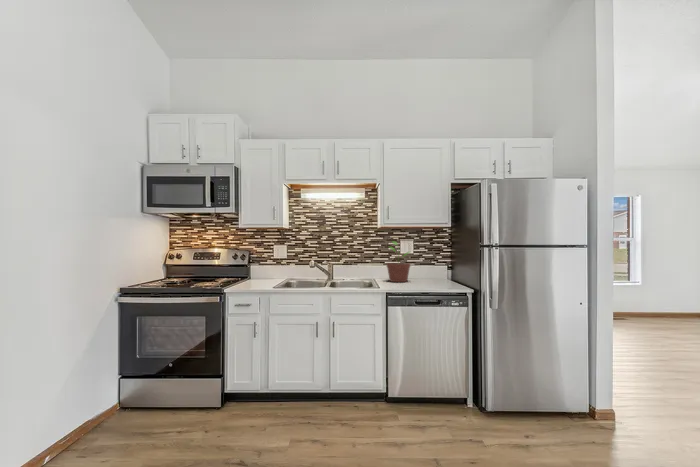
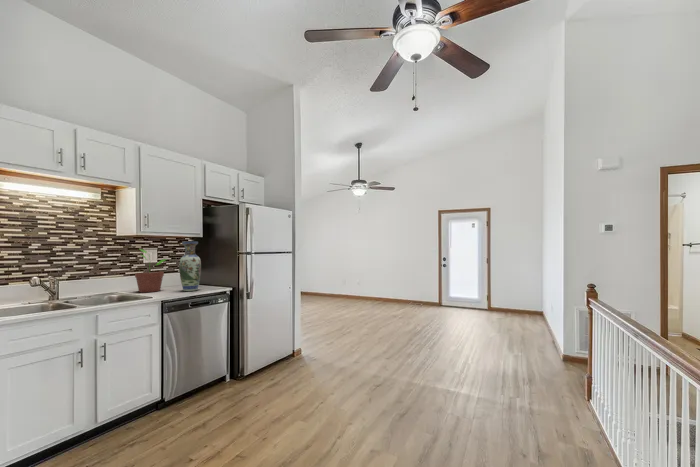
vase: none [415,235,436,286] -> present [179,241,201,291]

